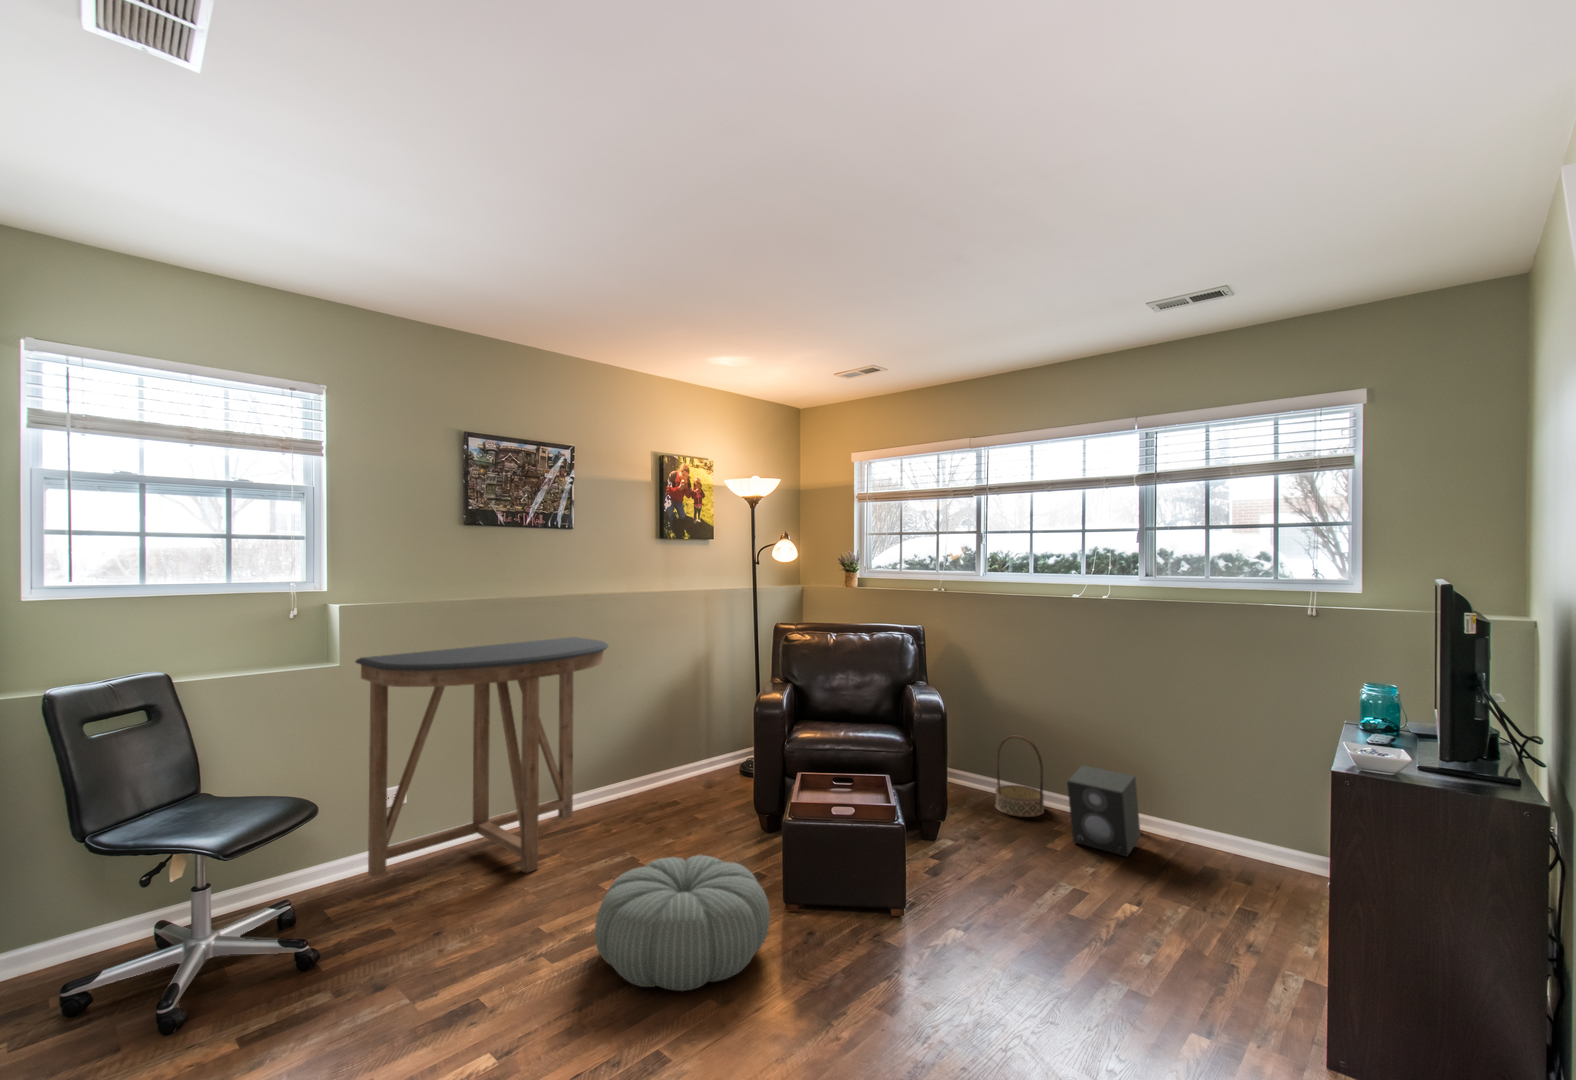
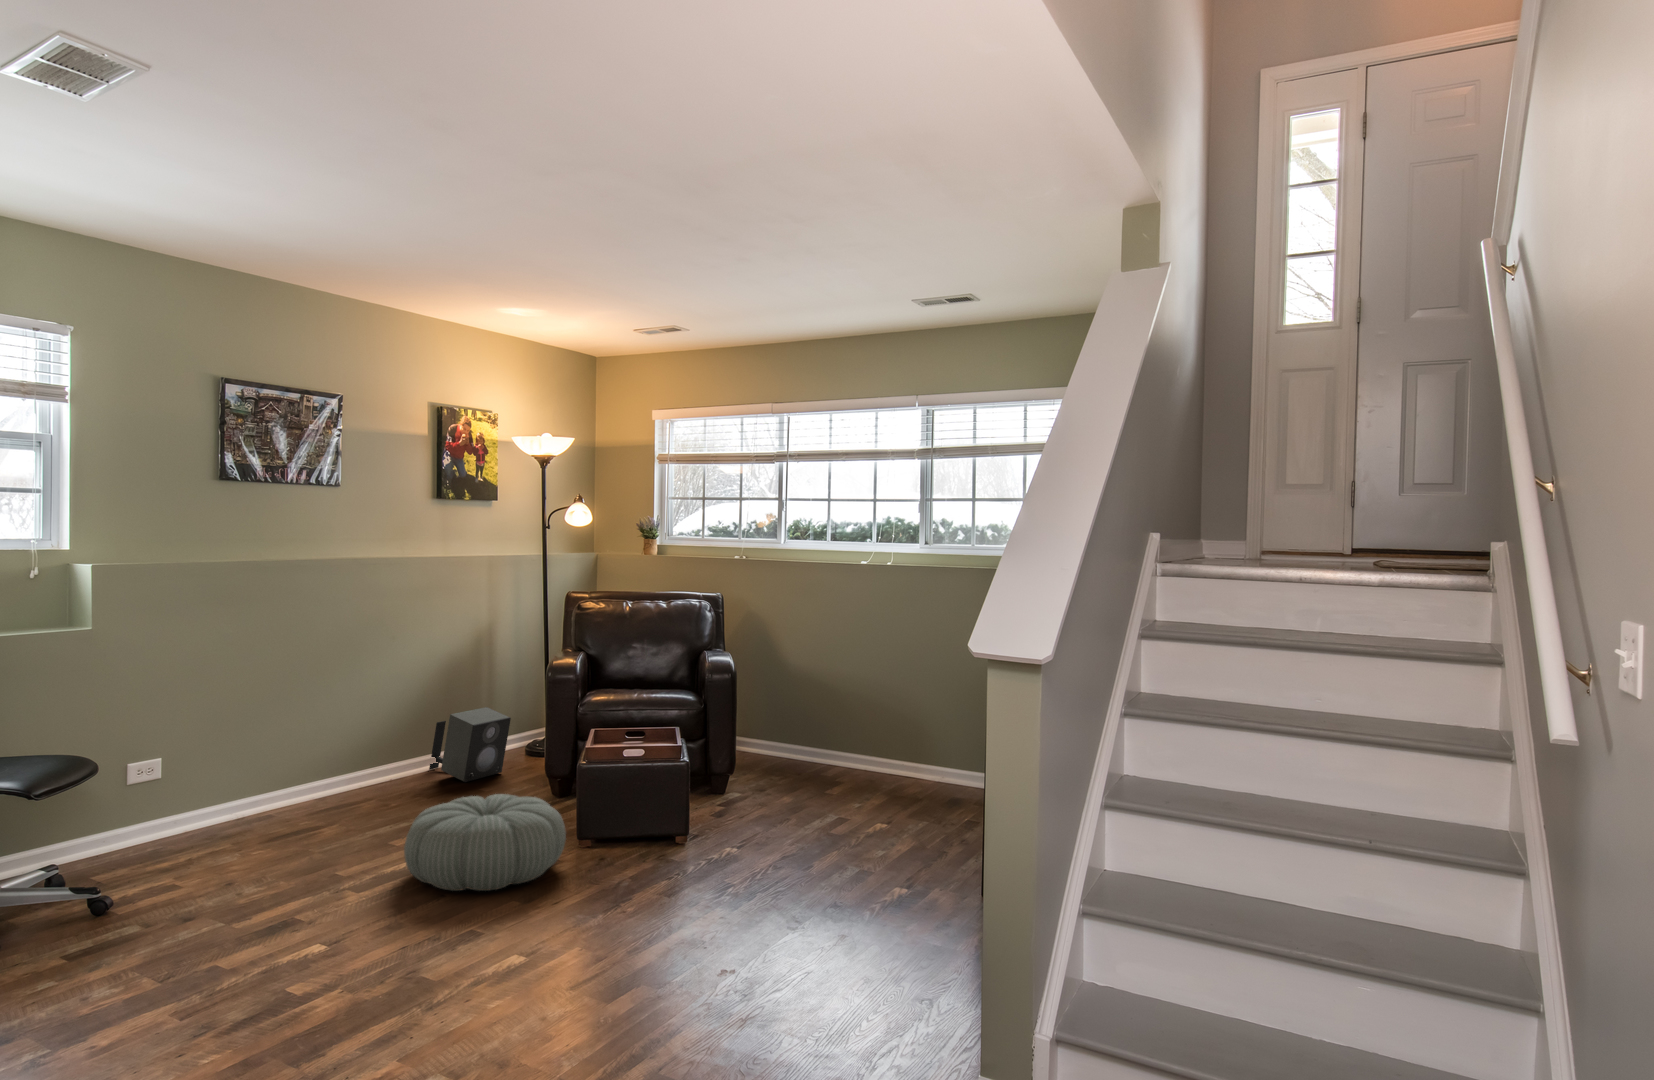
console table: present [356,637,608,877] -> none [113,604,389,847]
basket: present [996,736,1044,817] -> none [786,697,830,772]
speaker: present [1067,766,1141,857] -> present [429,707,511,782]

